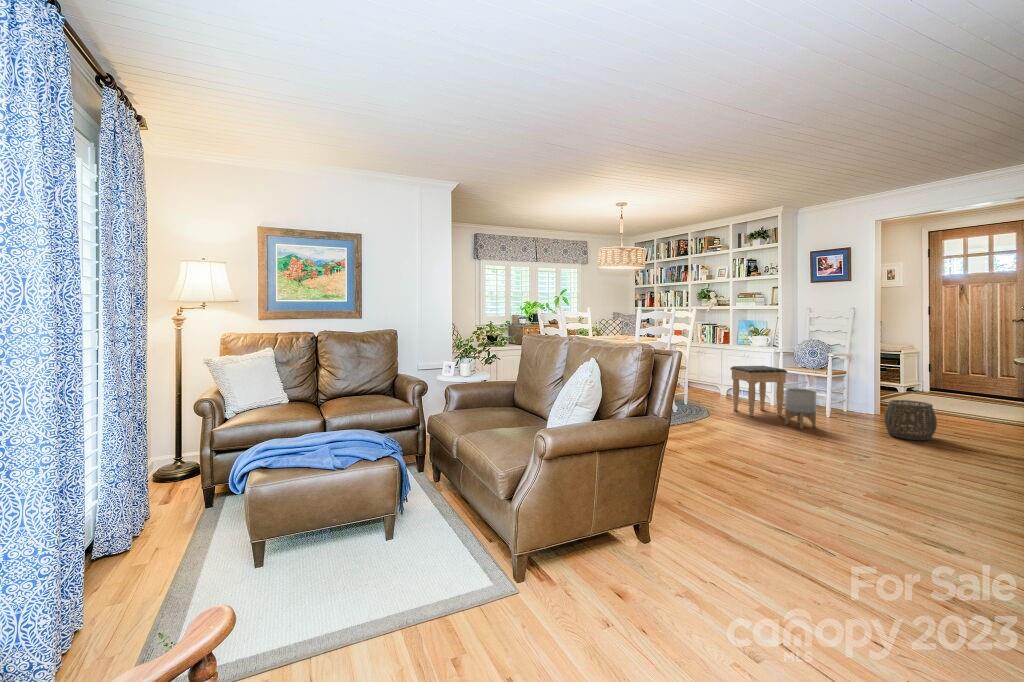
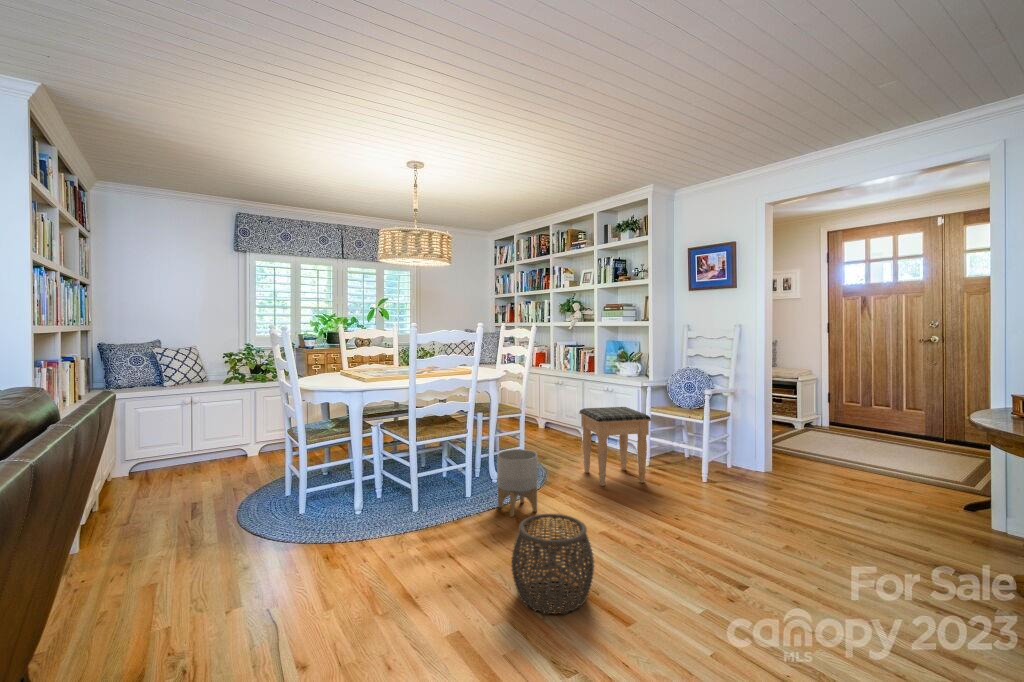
planter: present [785,388,816,429] -> present [497,449,537,517]
woven basket: present [884,400,937,441] -> present [511,514,594,614]

